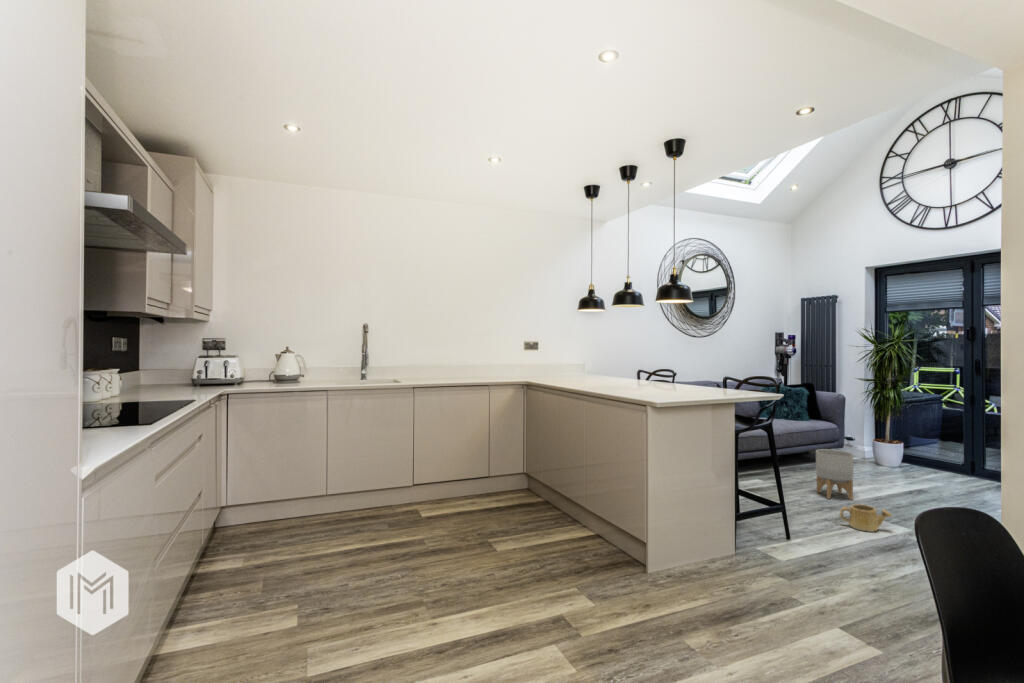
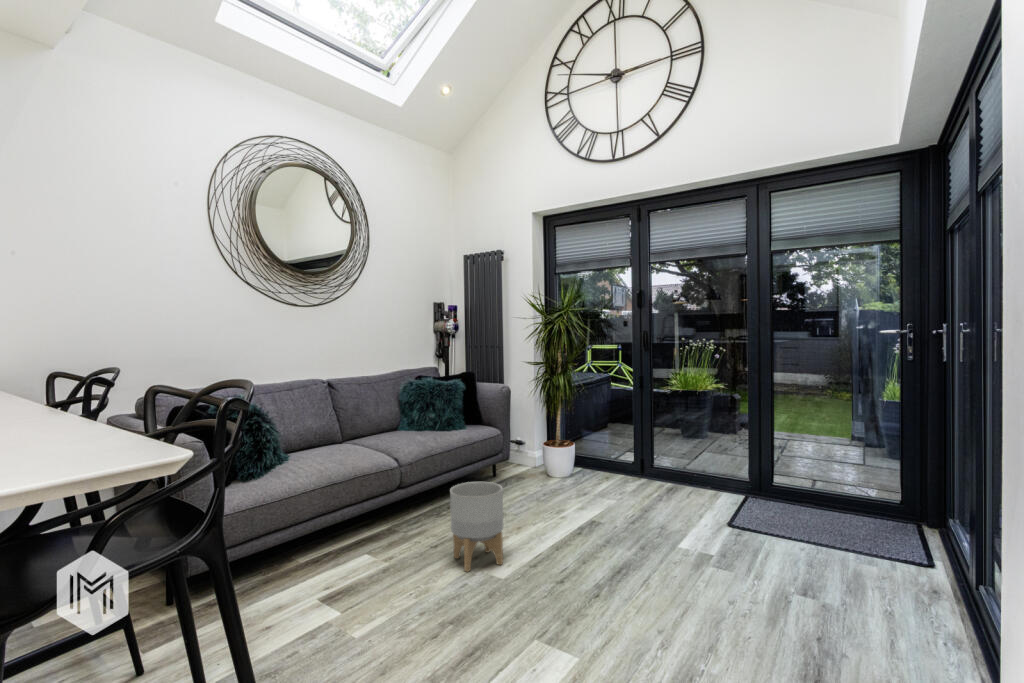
watering can: present [840,504,892,532] -> none [464,601,546,660]

